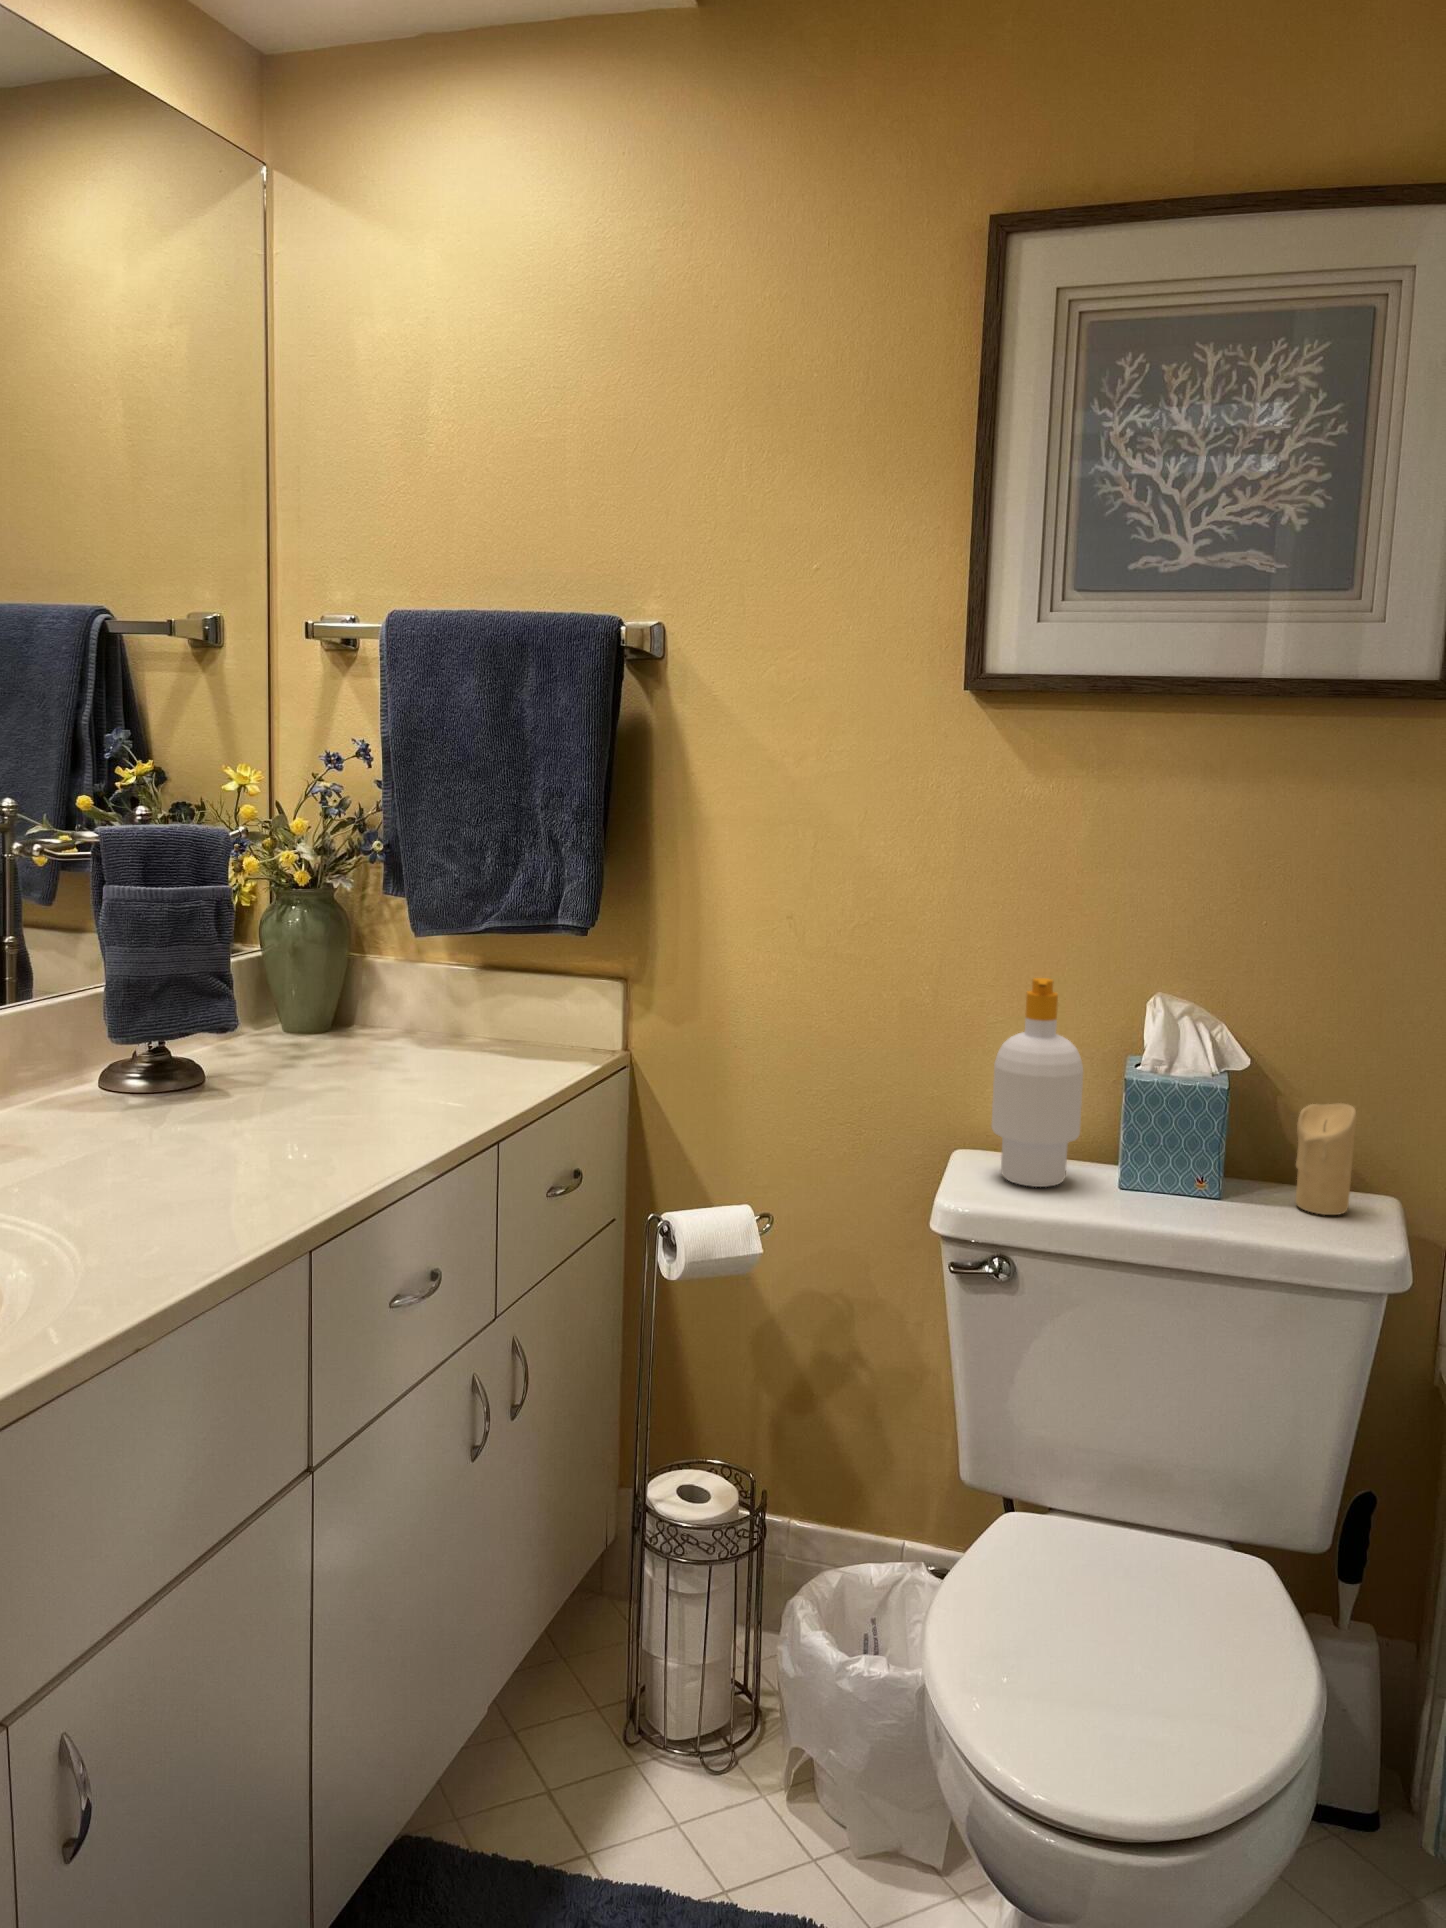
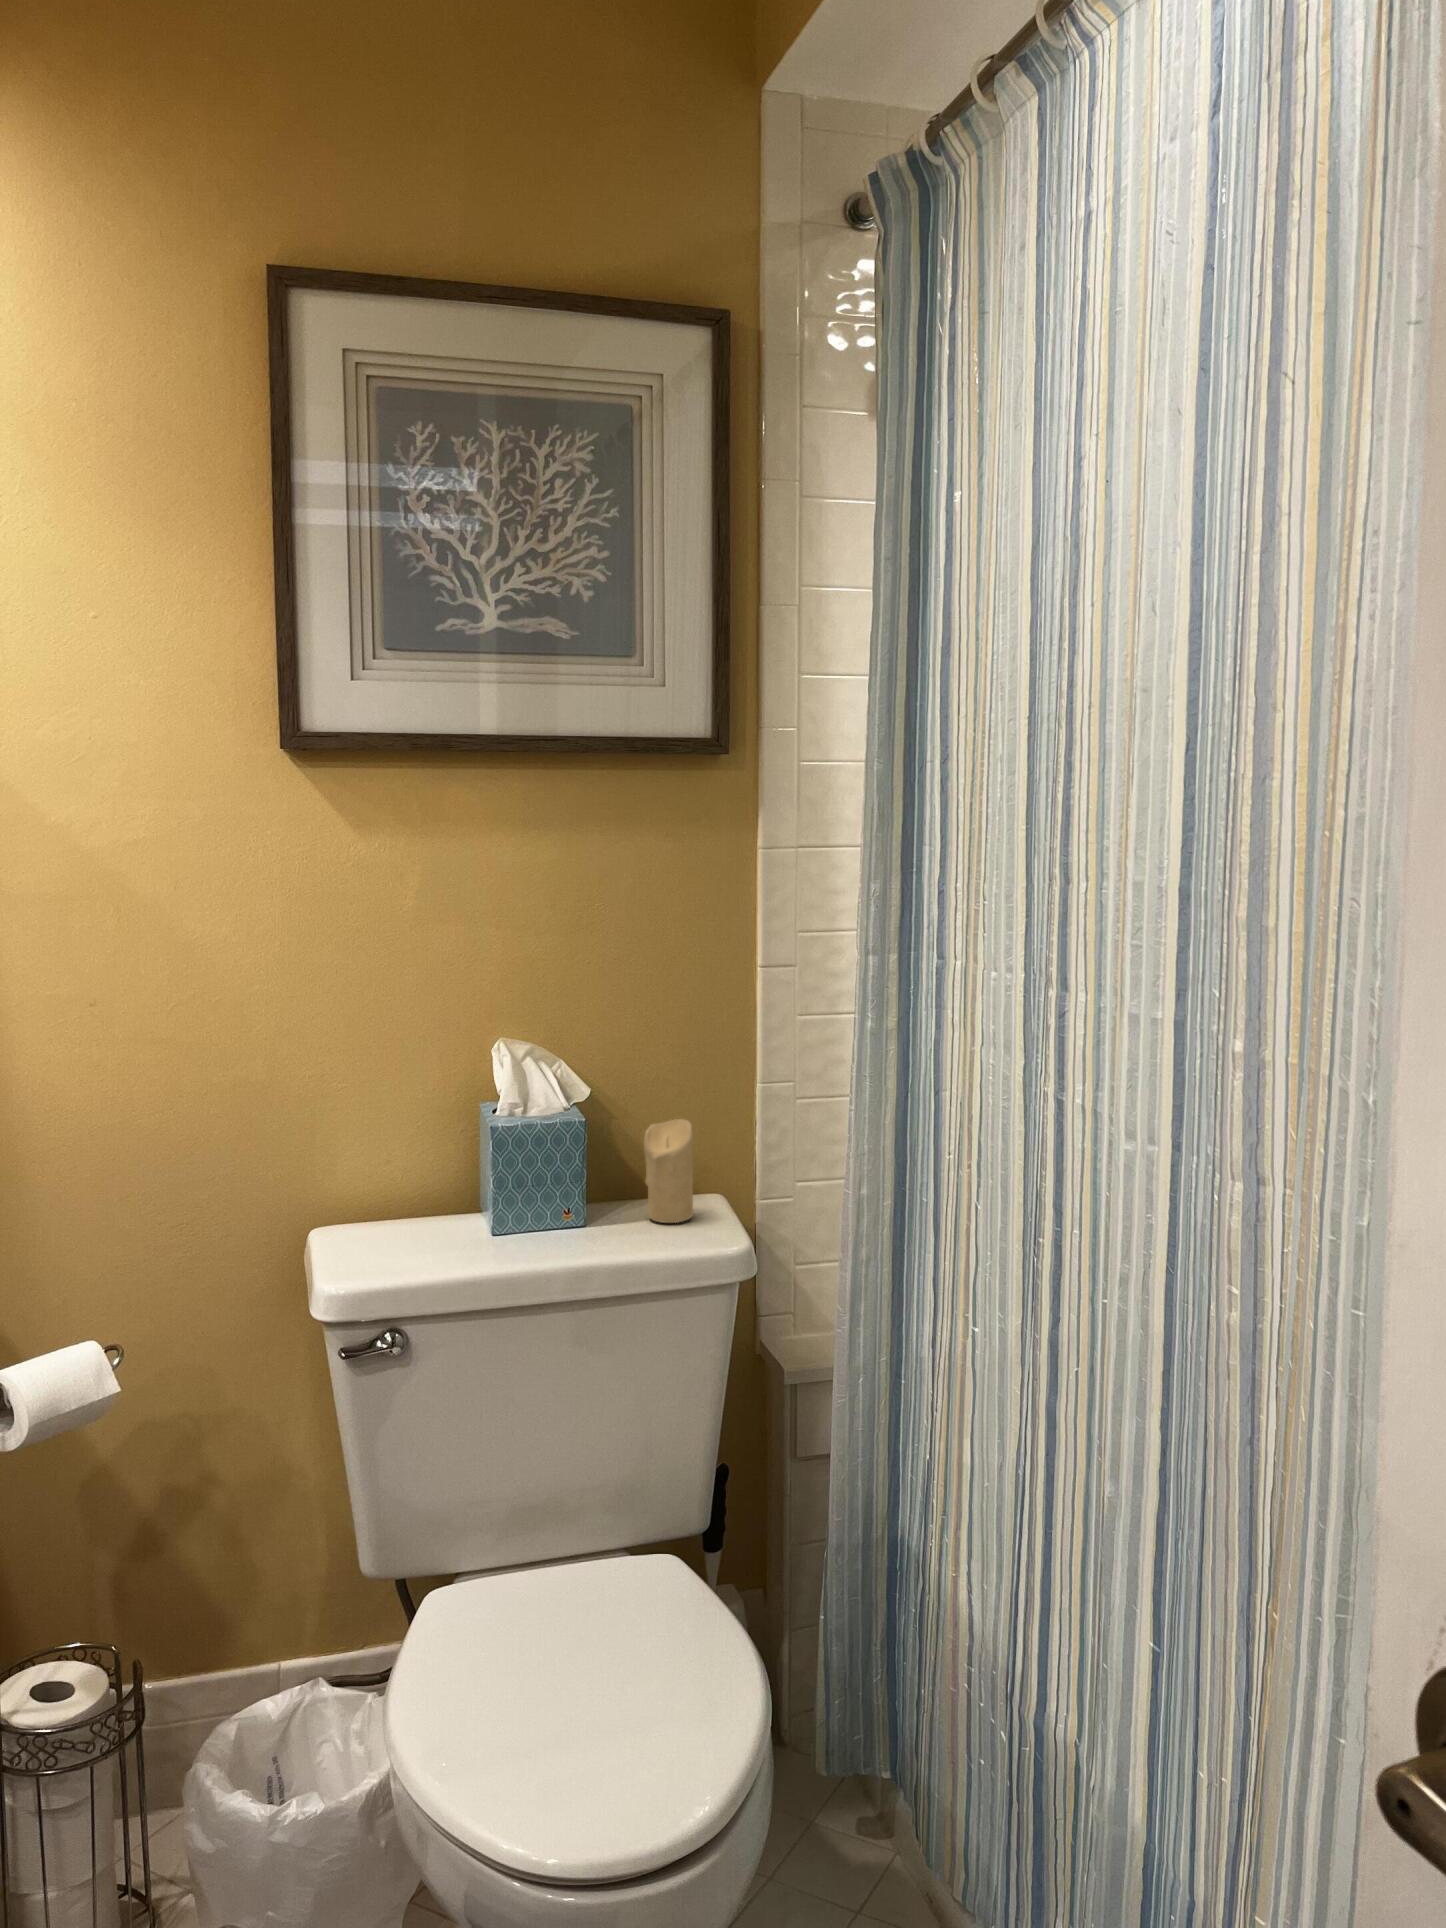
soap bottle: present [991,978,1083,1187] -> none [359,1040,451,1252]

